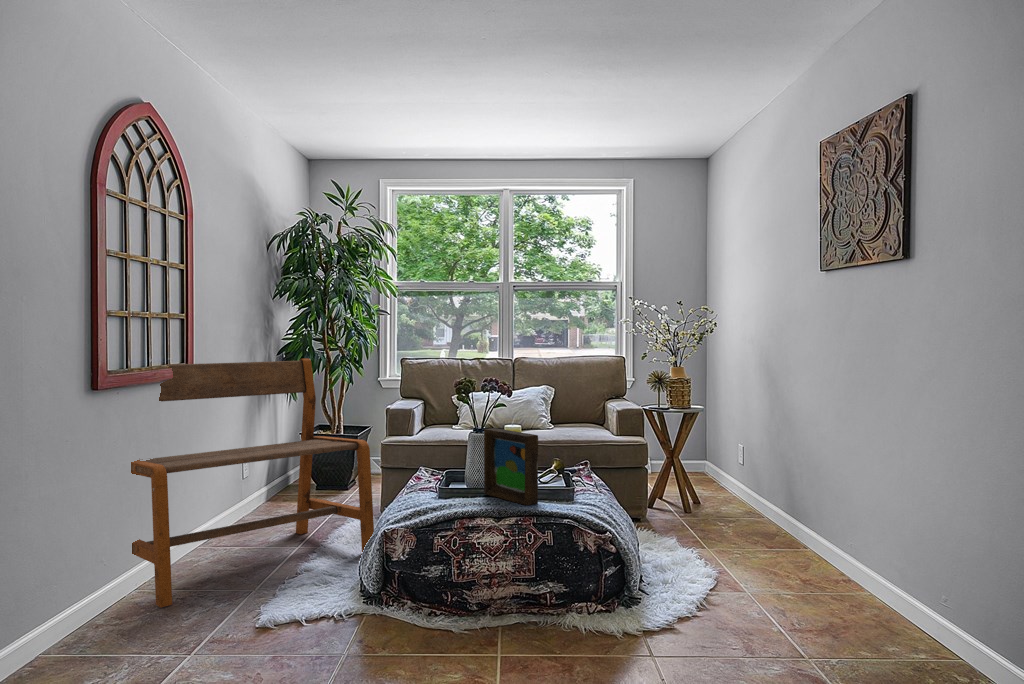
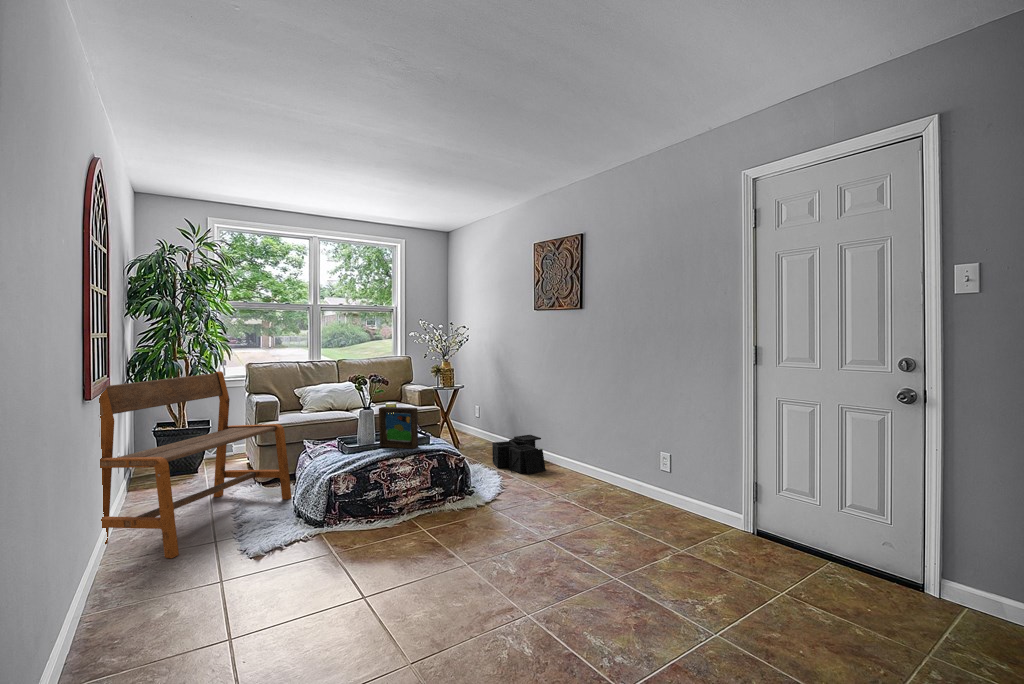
storage bin: none [721,512,825,590] -> present [492,435,546,474]

